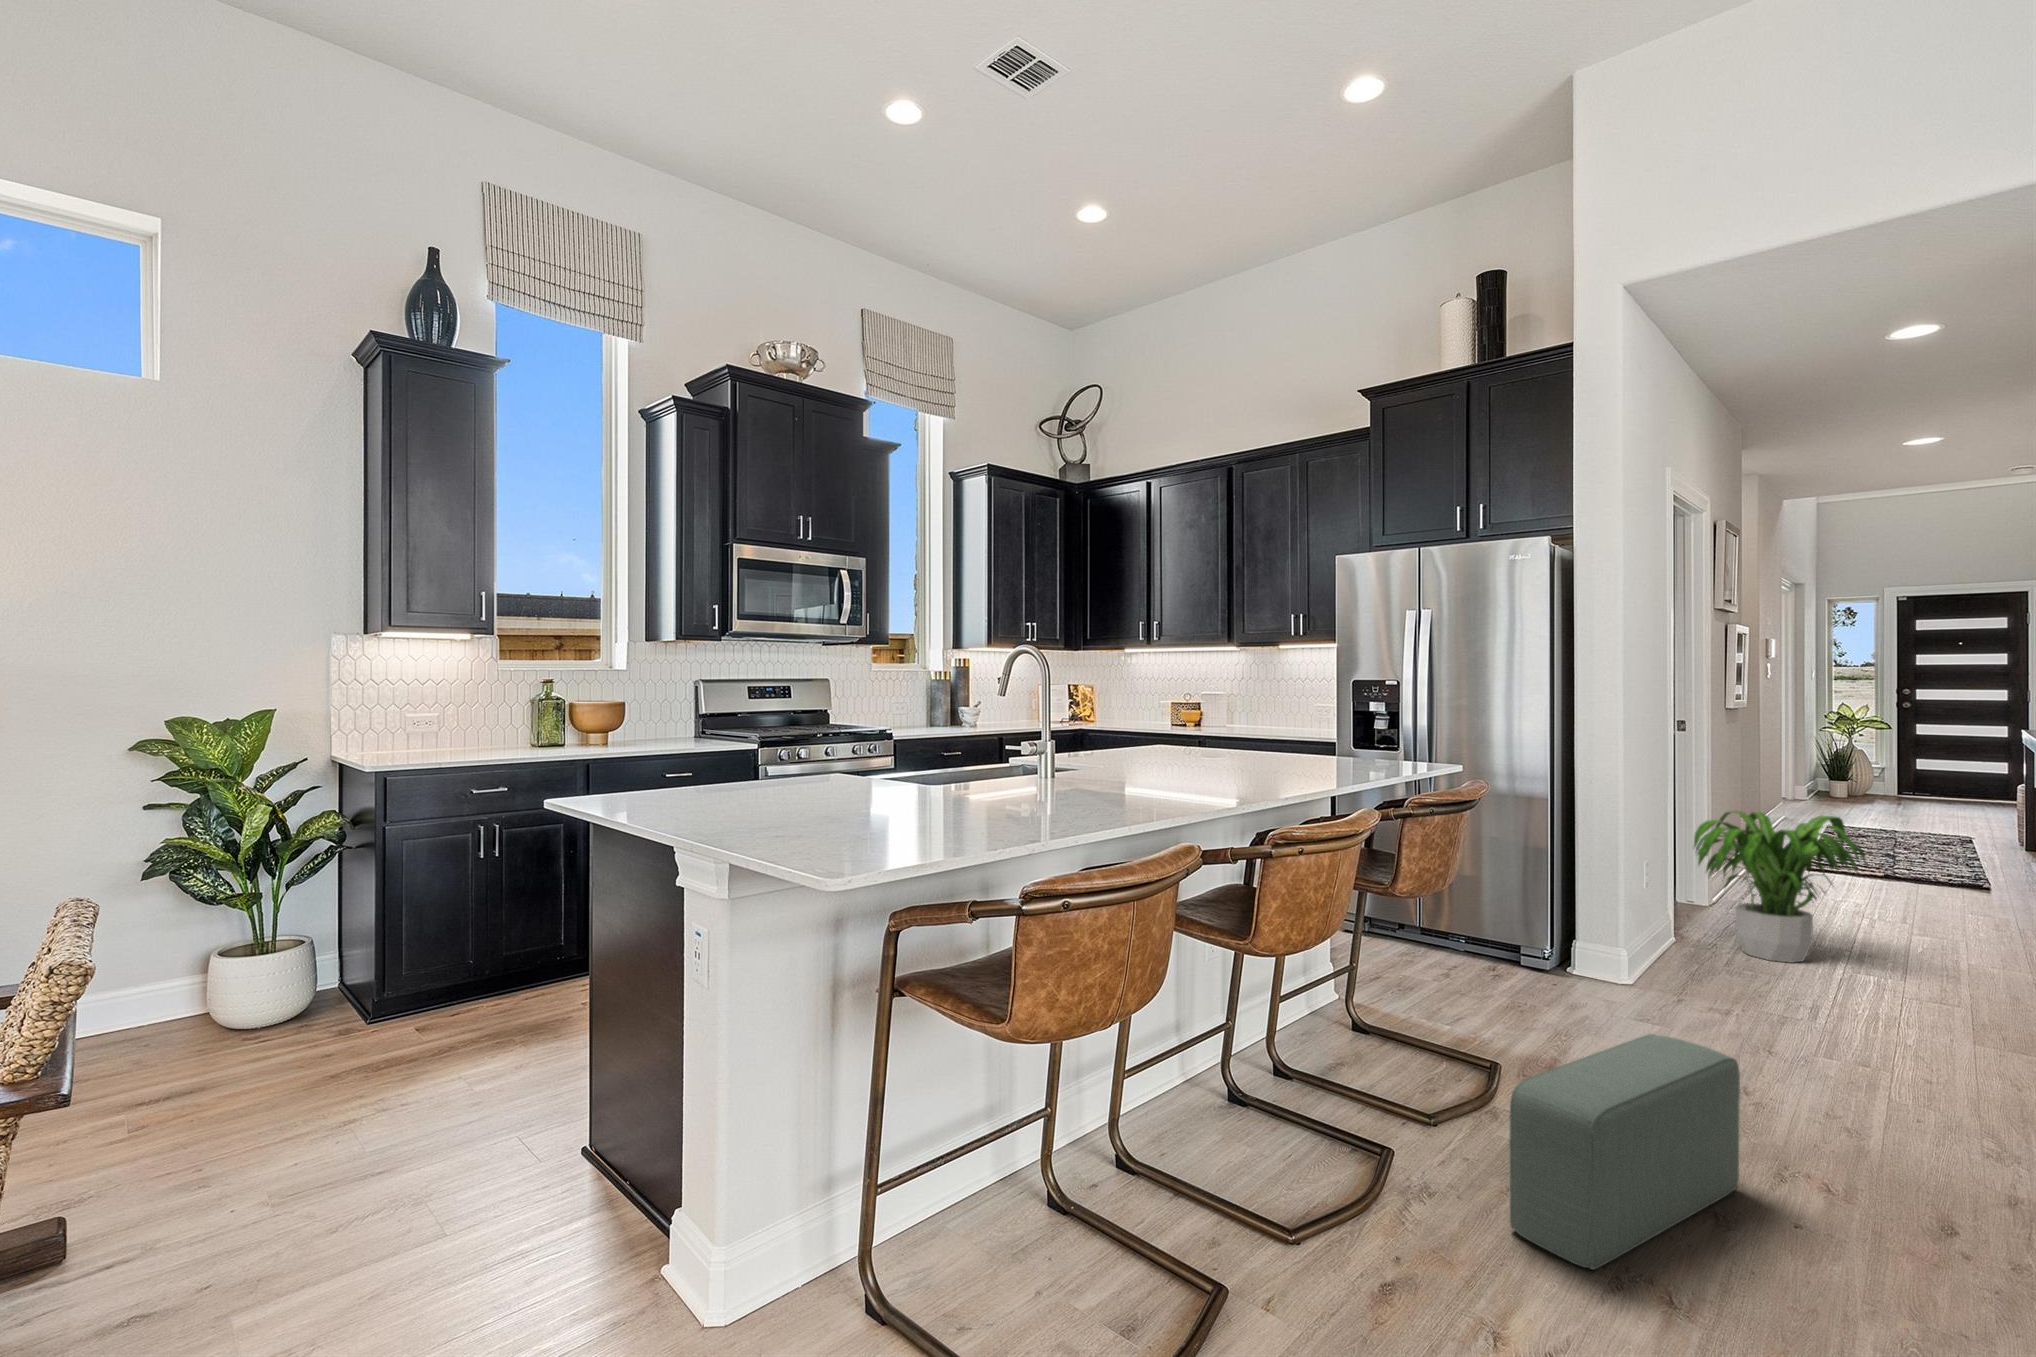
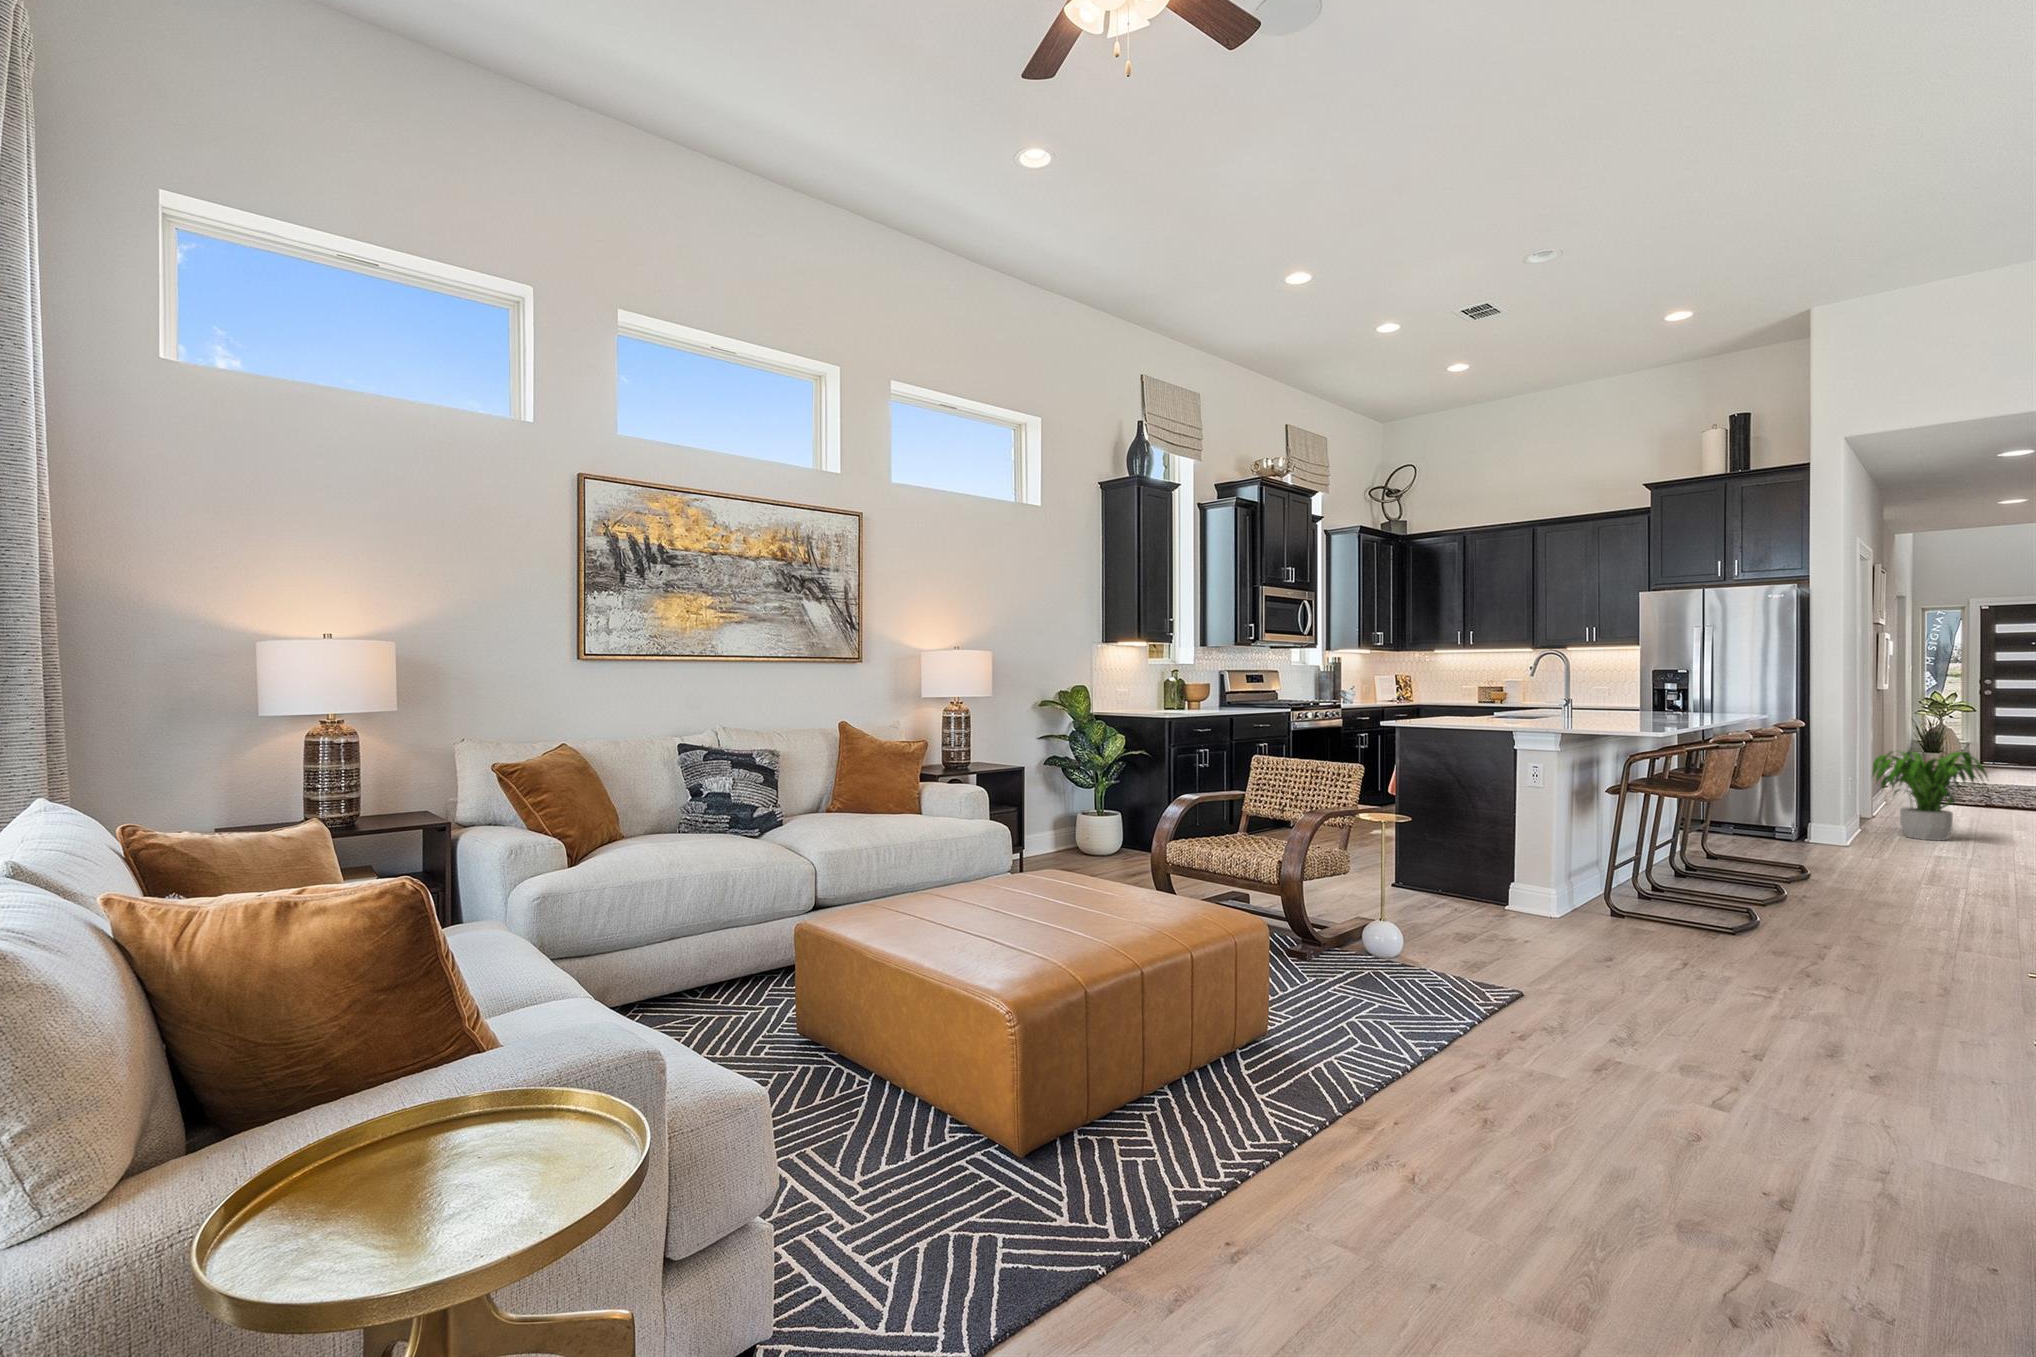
pouf: present [1510,1034,1740,1269] -> none [1848,834,1950,917]

